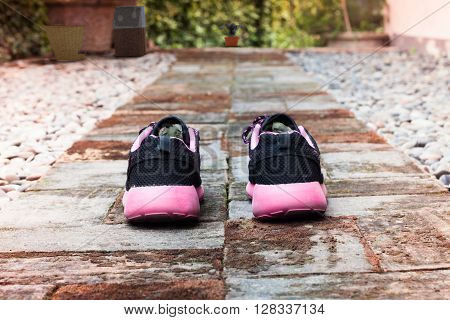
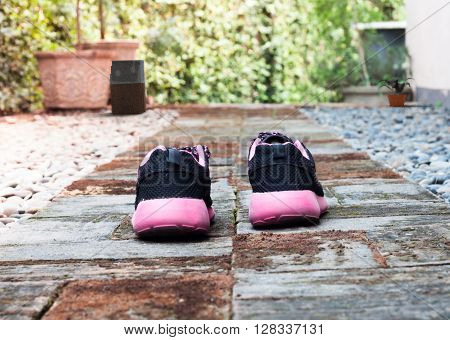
potted plant: present [219,23,245,46] -> present [378,78,412,106]
basket: present [43,25,85,60] -> none [33,80,86,118]

